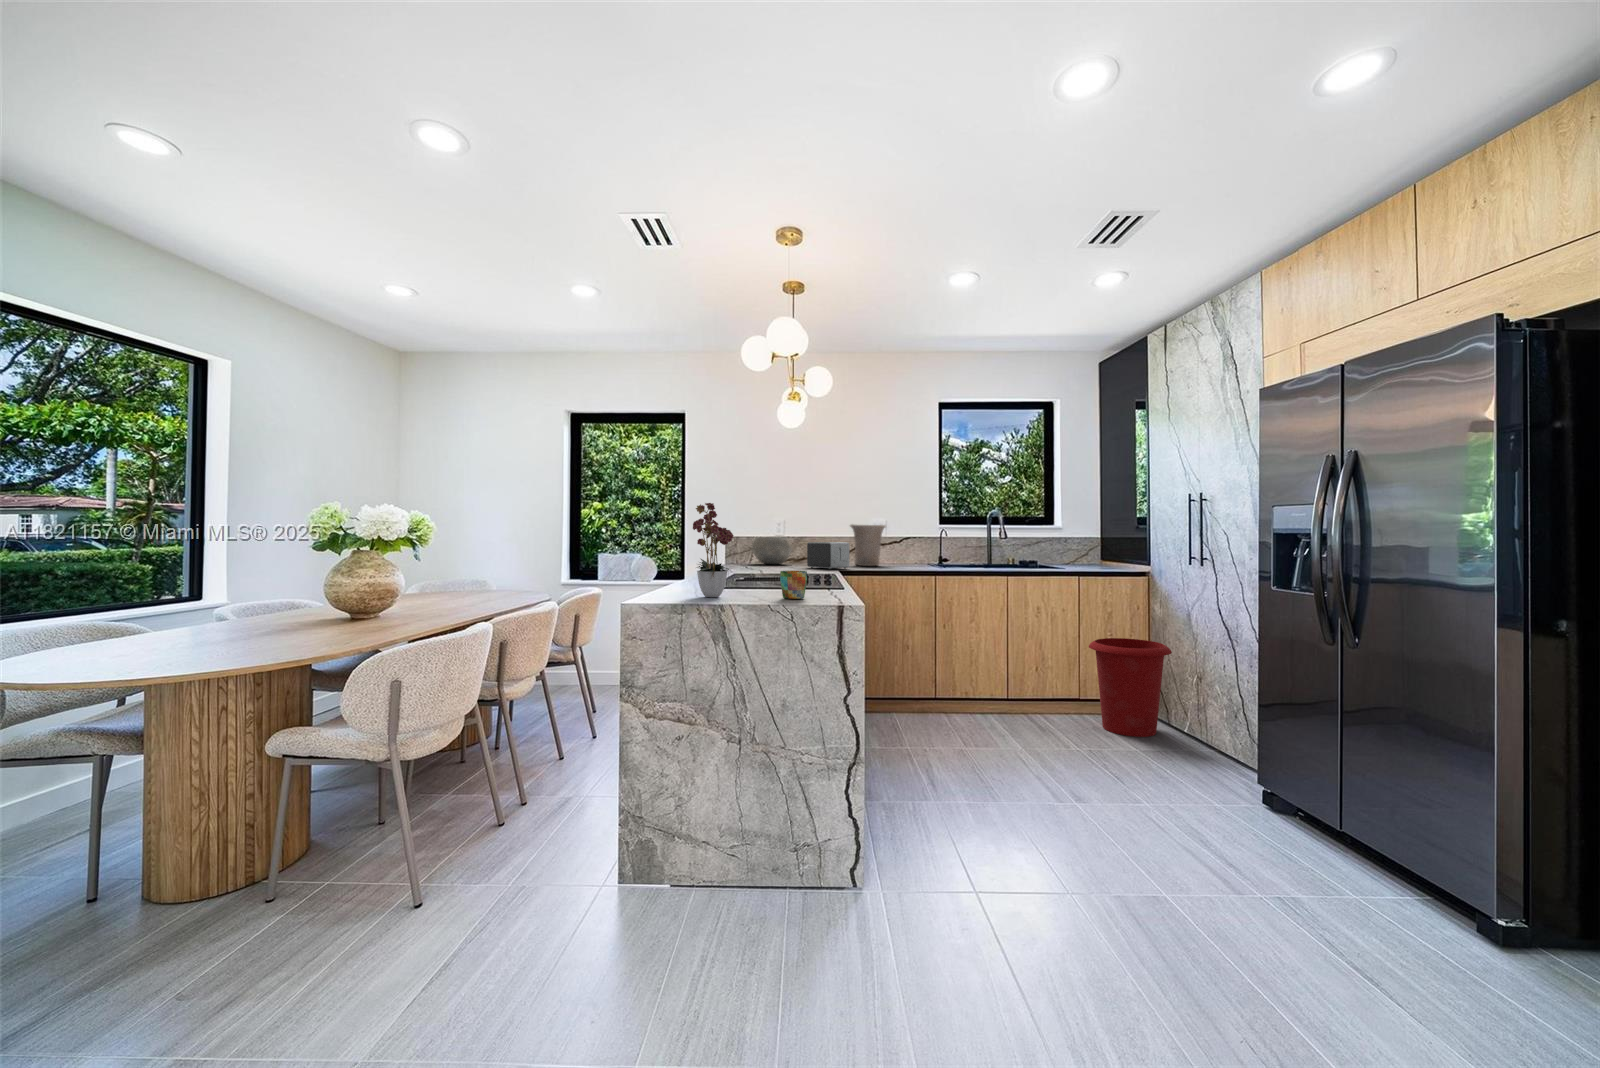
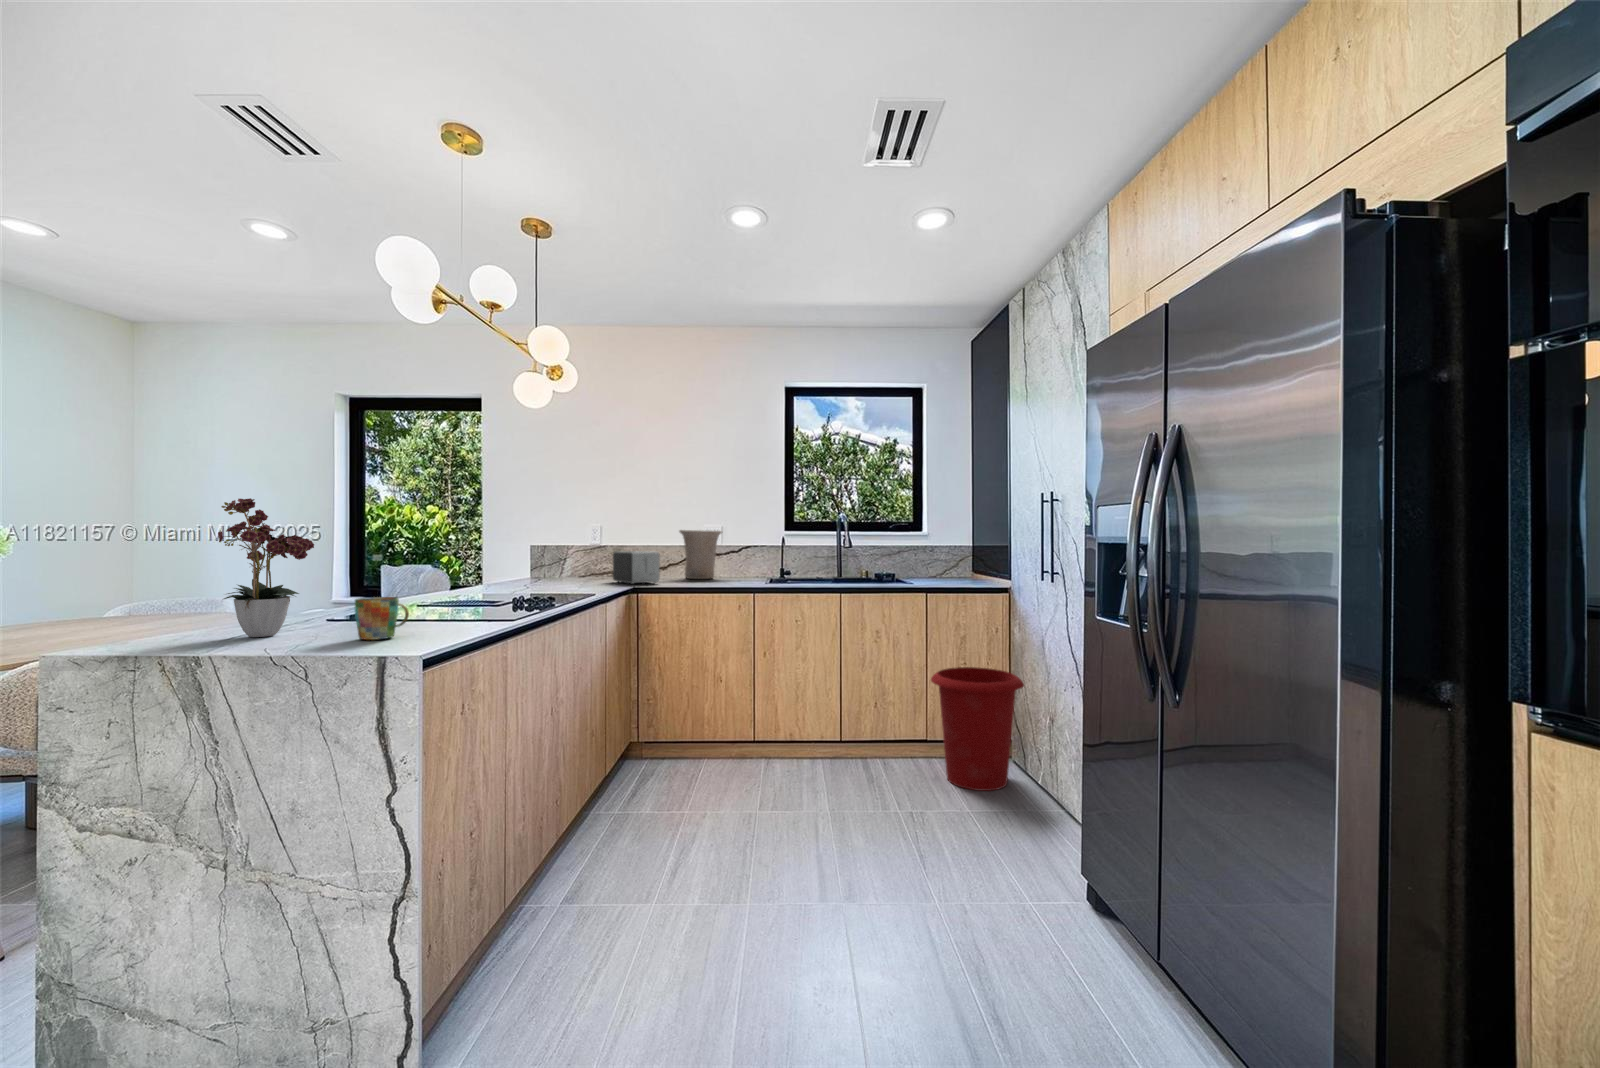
ceramic bowl: present [751,537,793,564] -> none [561,545,613,577]

